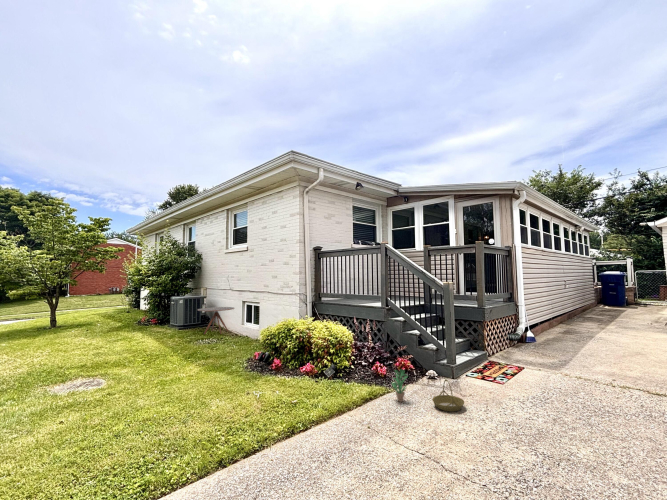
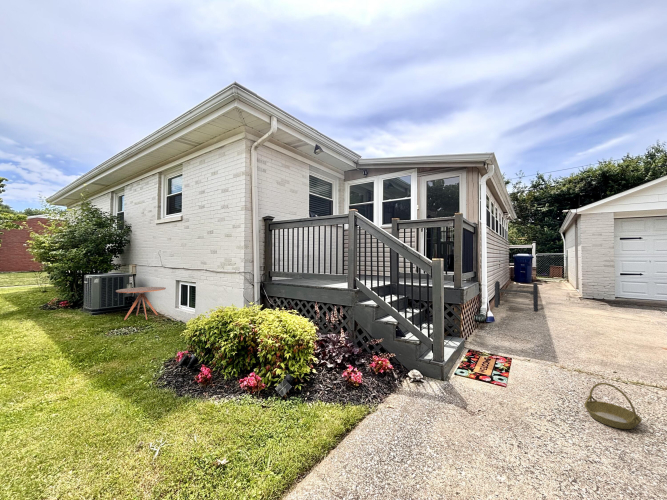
bench: none [551,301,601,333] -> present [495,281,538,311]
potted plant: present [392,370,407,402] -> none [381,388,410,439]
basket: present [432,380,464,411] -> present [584,383,641,429]

